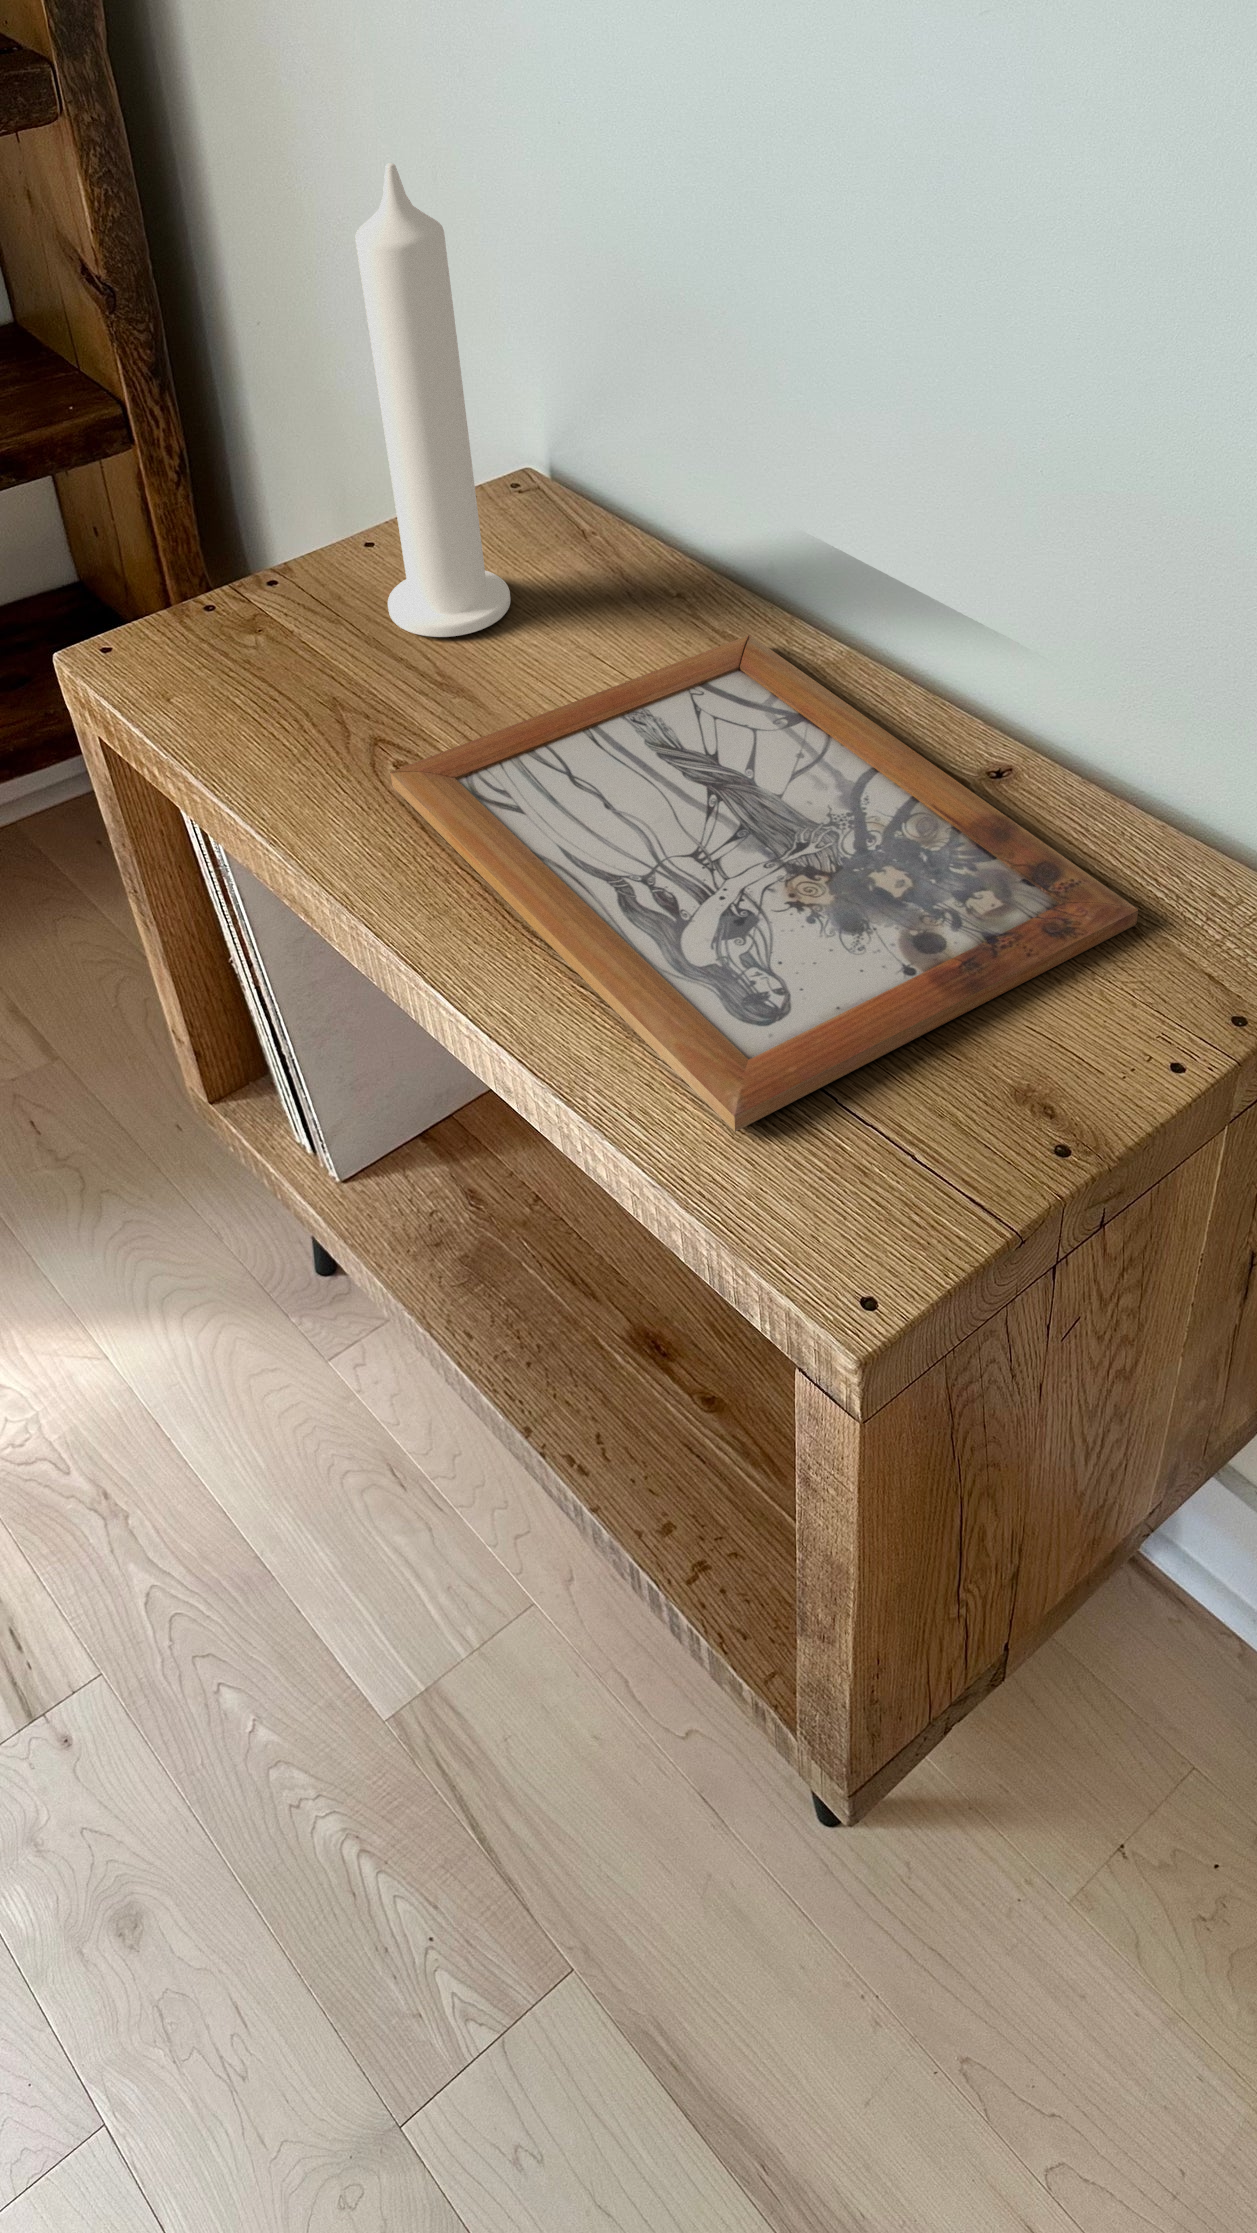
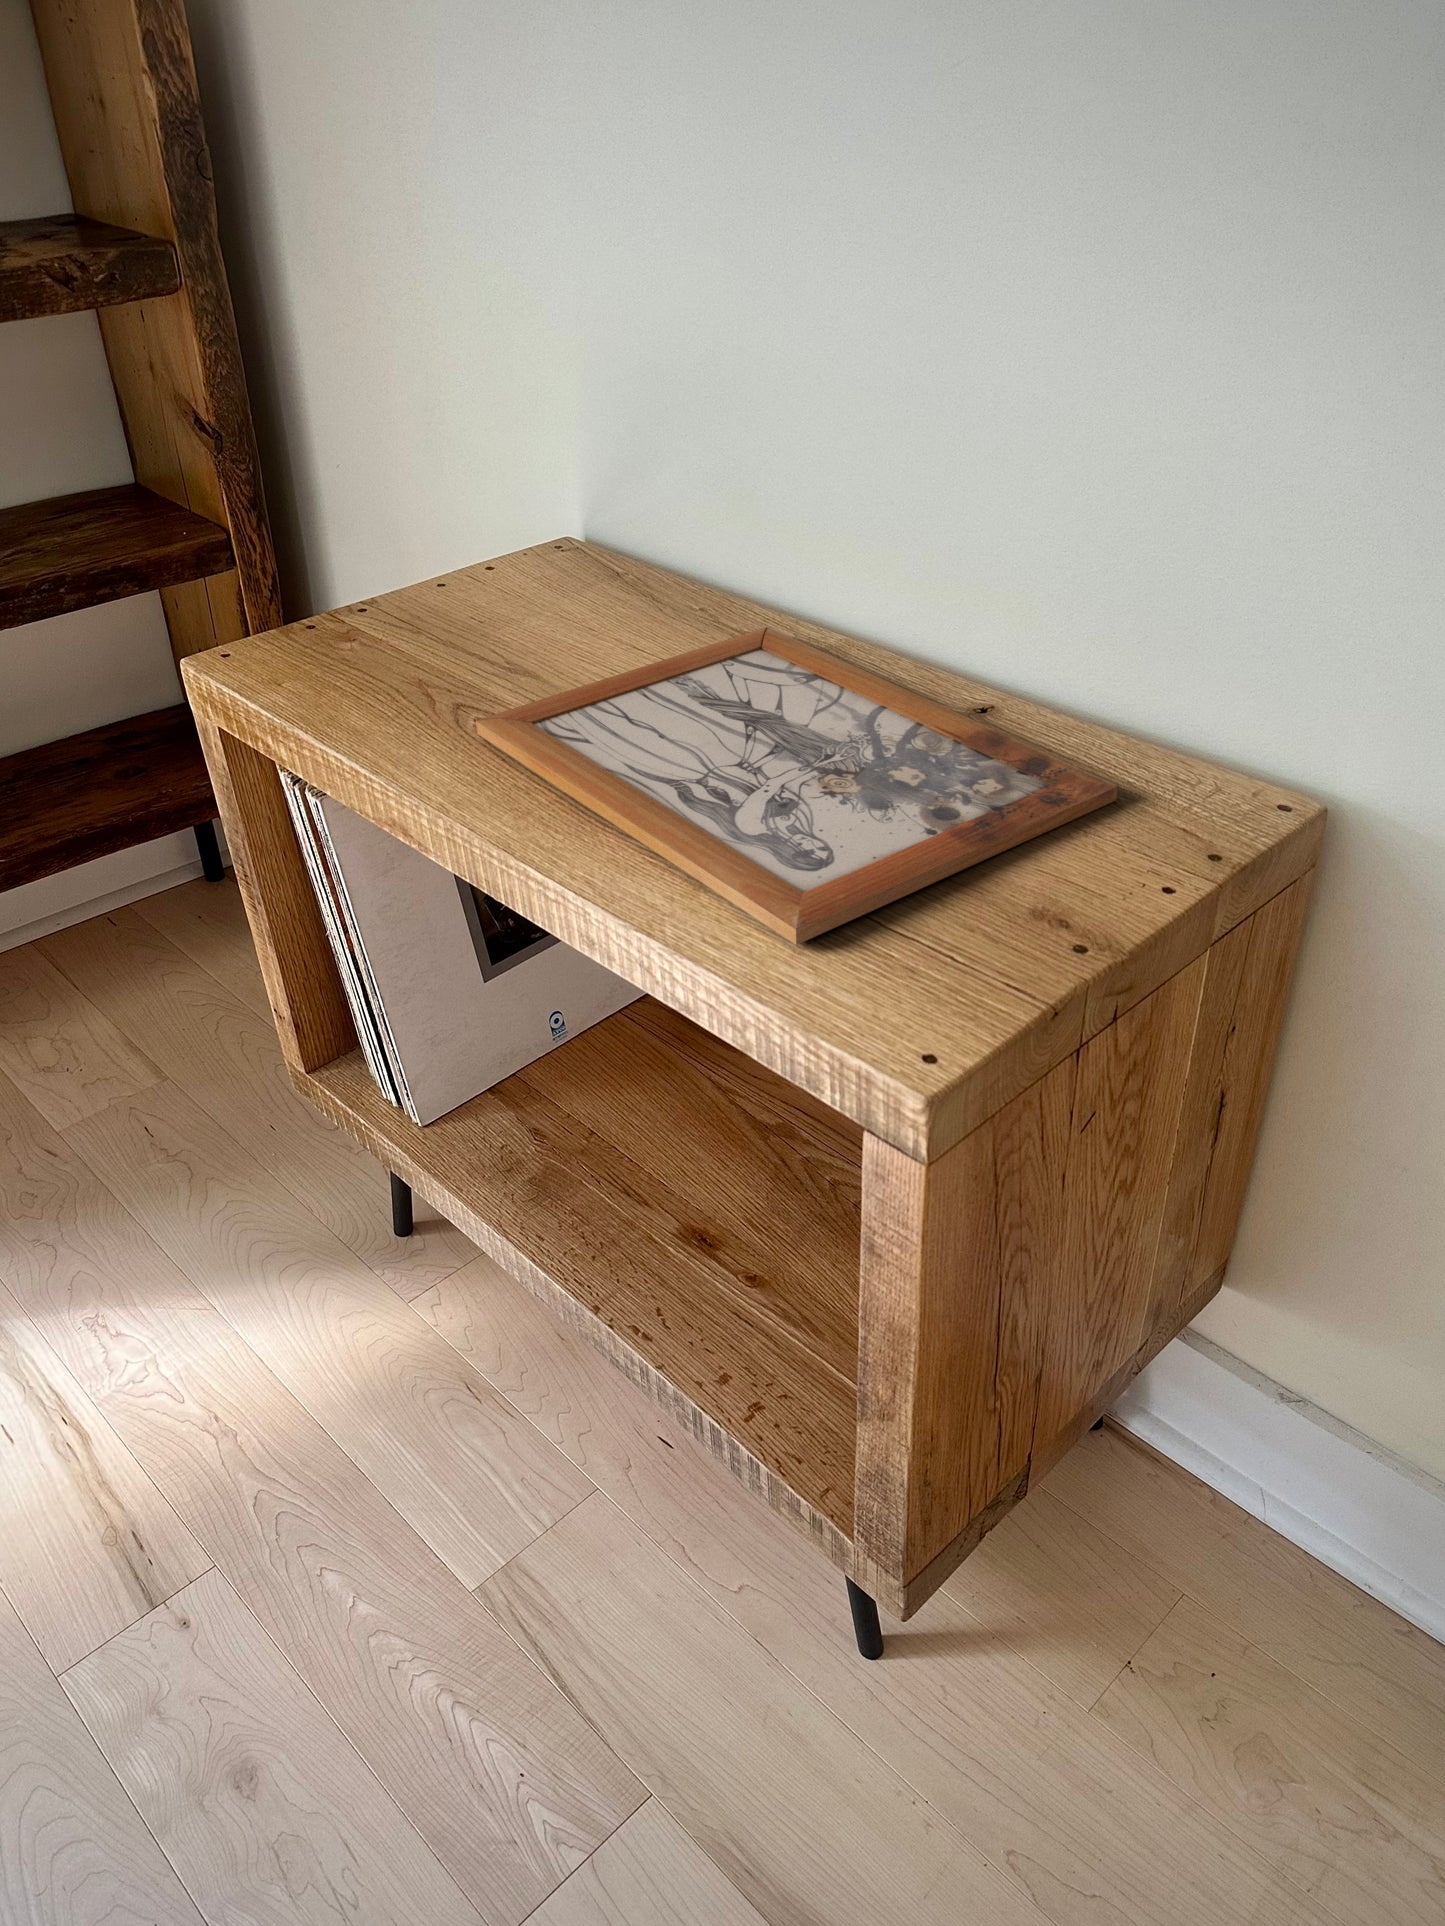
candle: present [355,163,511,637] -> none [441,232,564,640]

